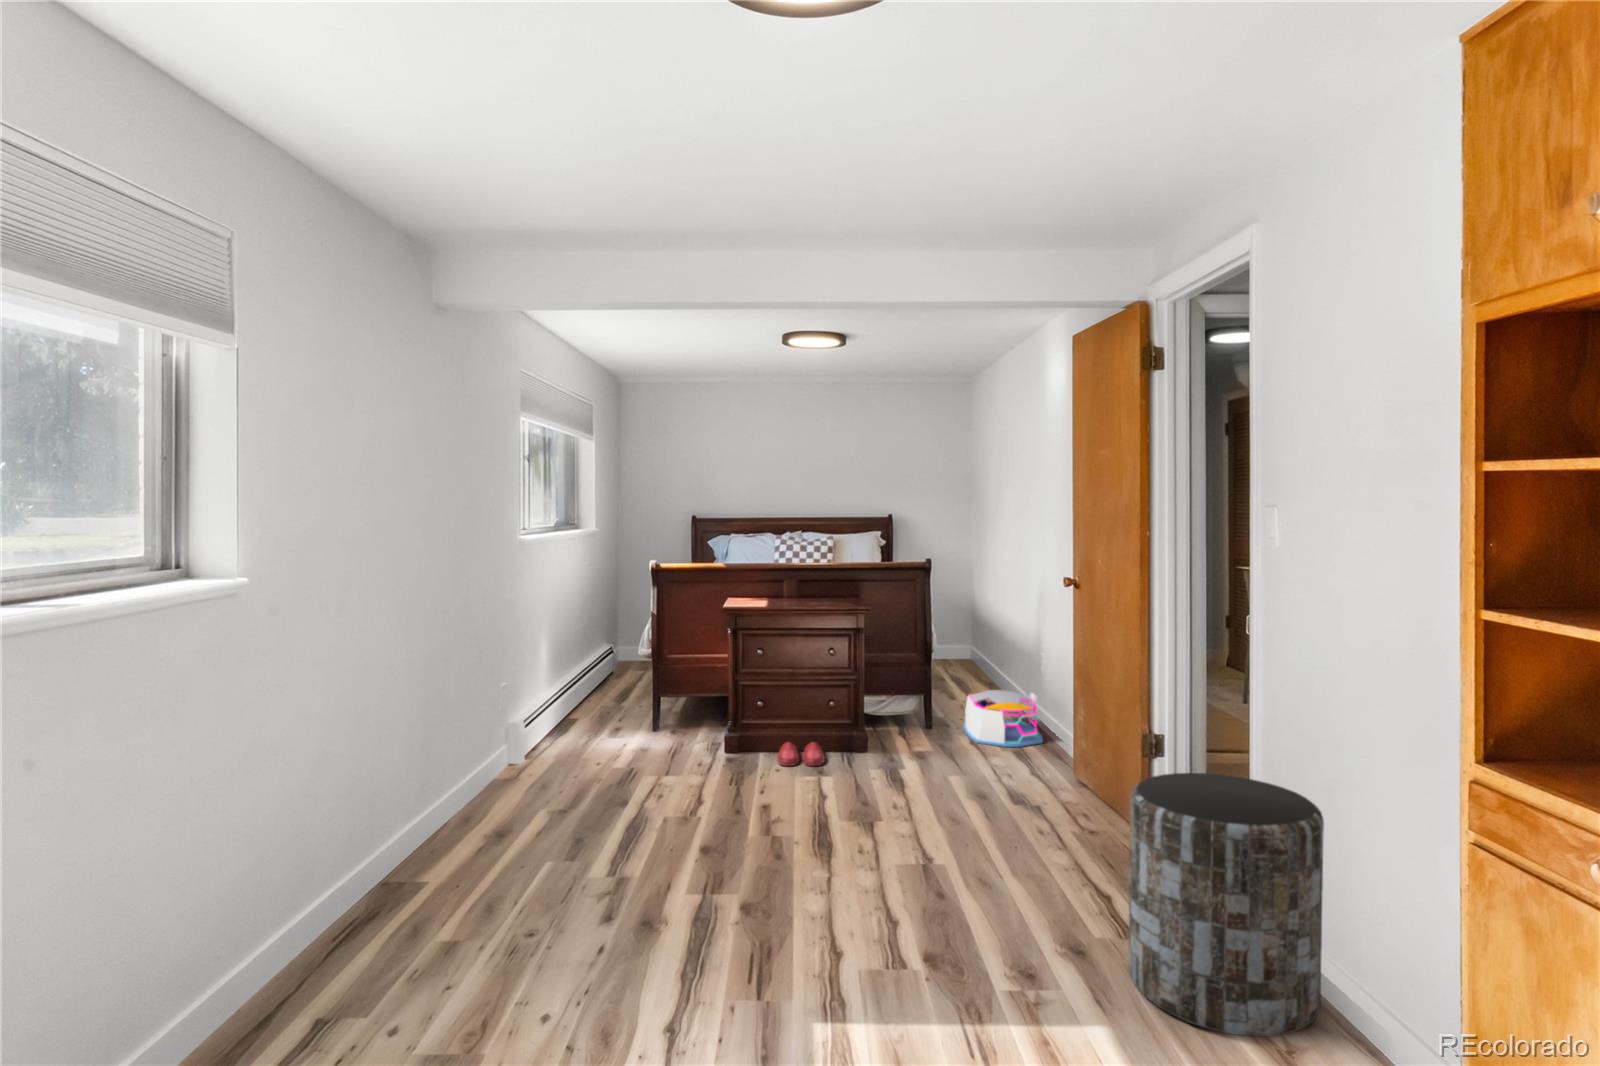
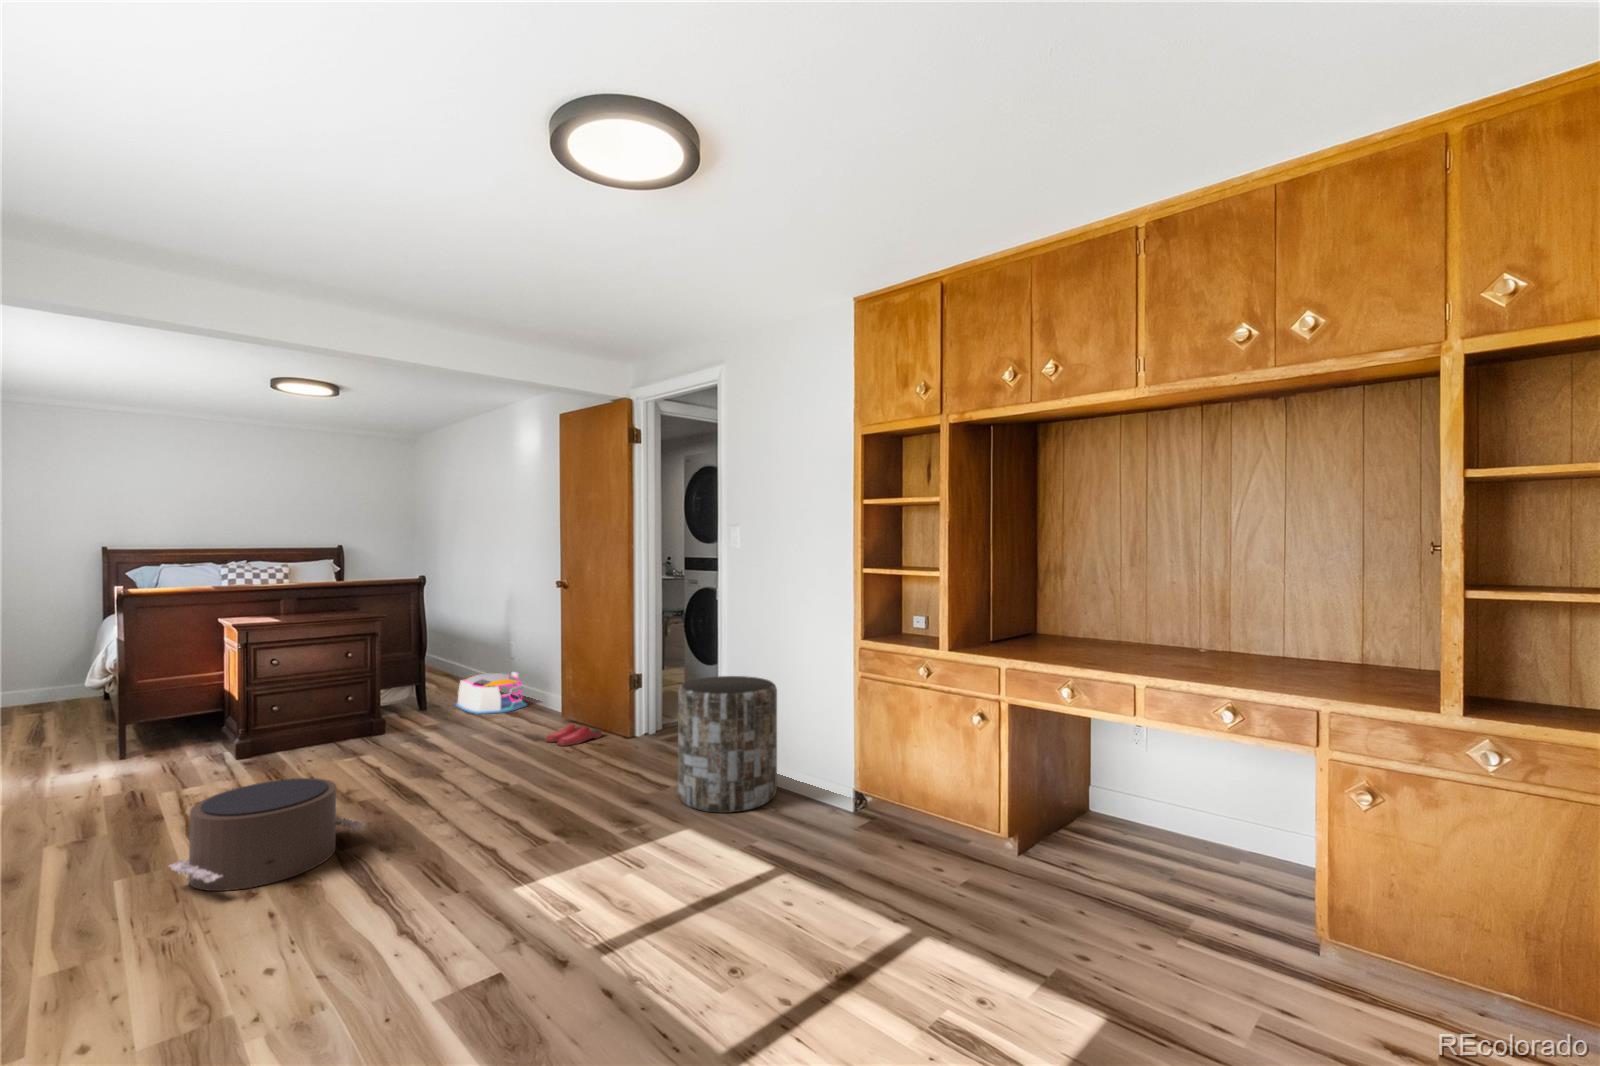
slippers: present [777,742,825,766] -> present [546,724,602,746]
pouf: none [570,793,736,910] -> present [169,778,366,891]

